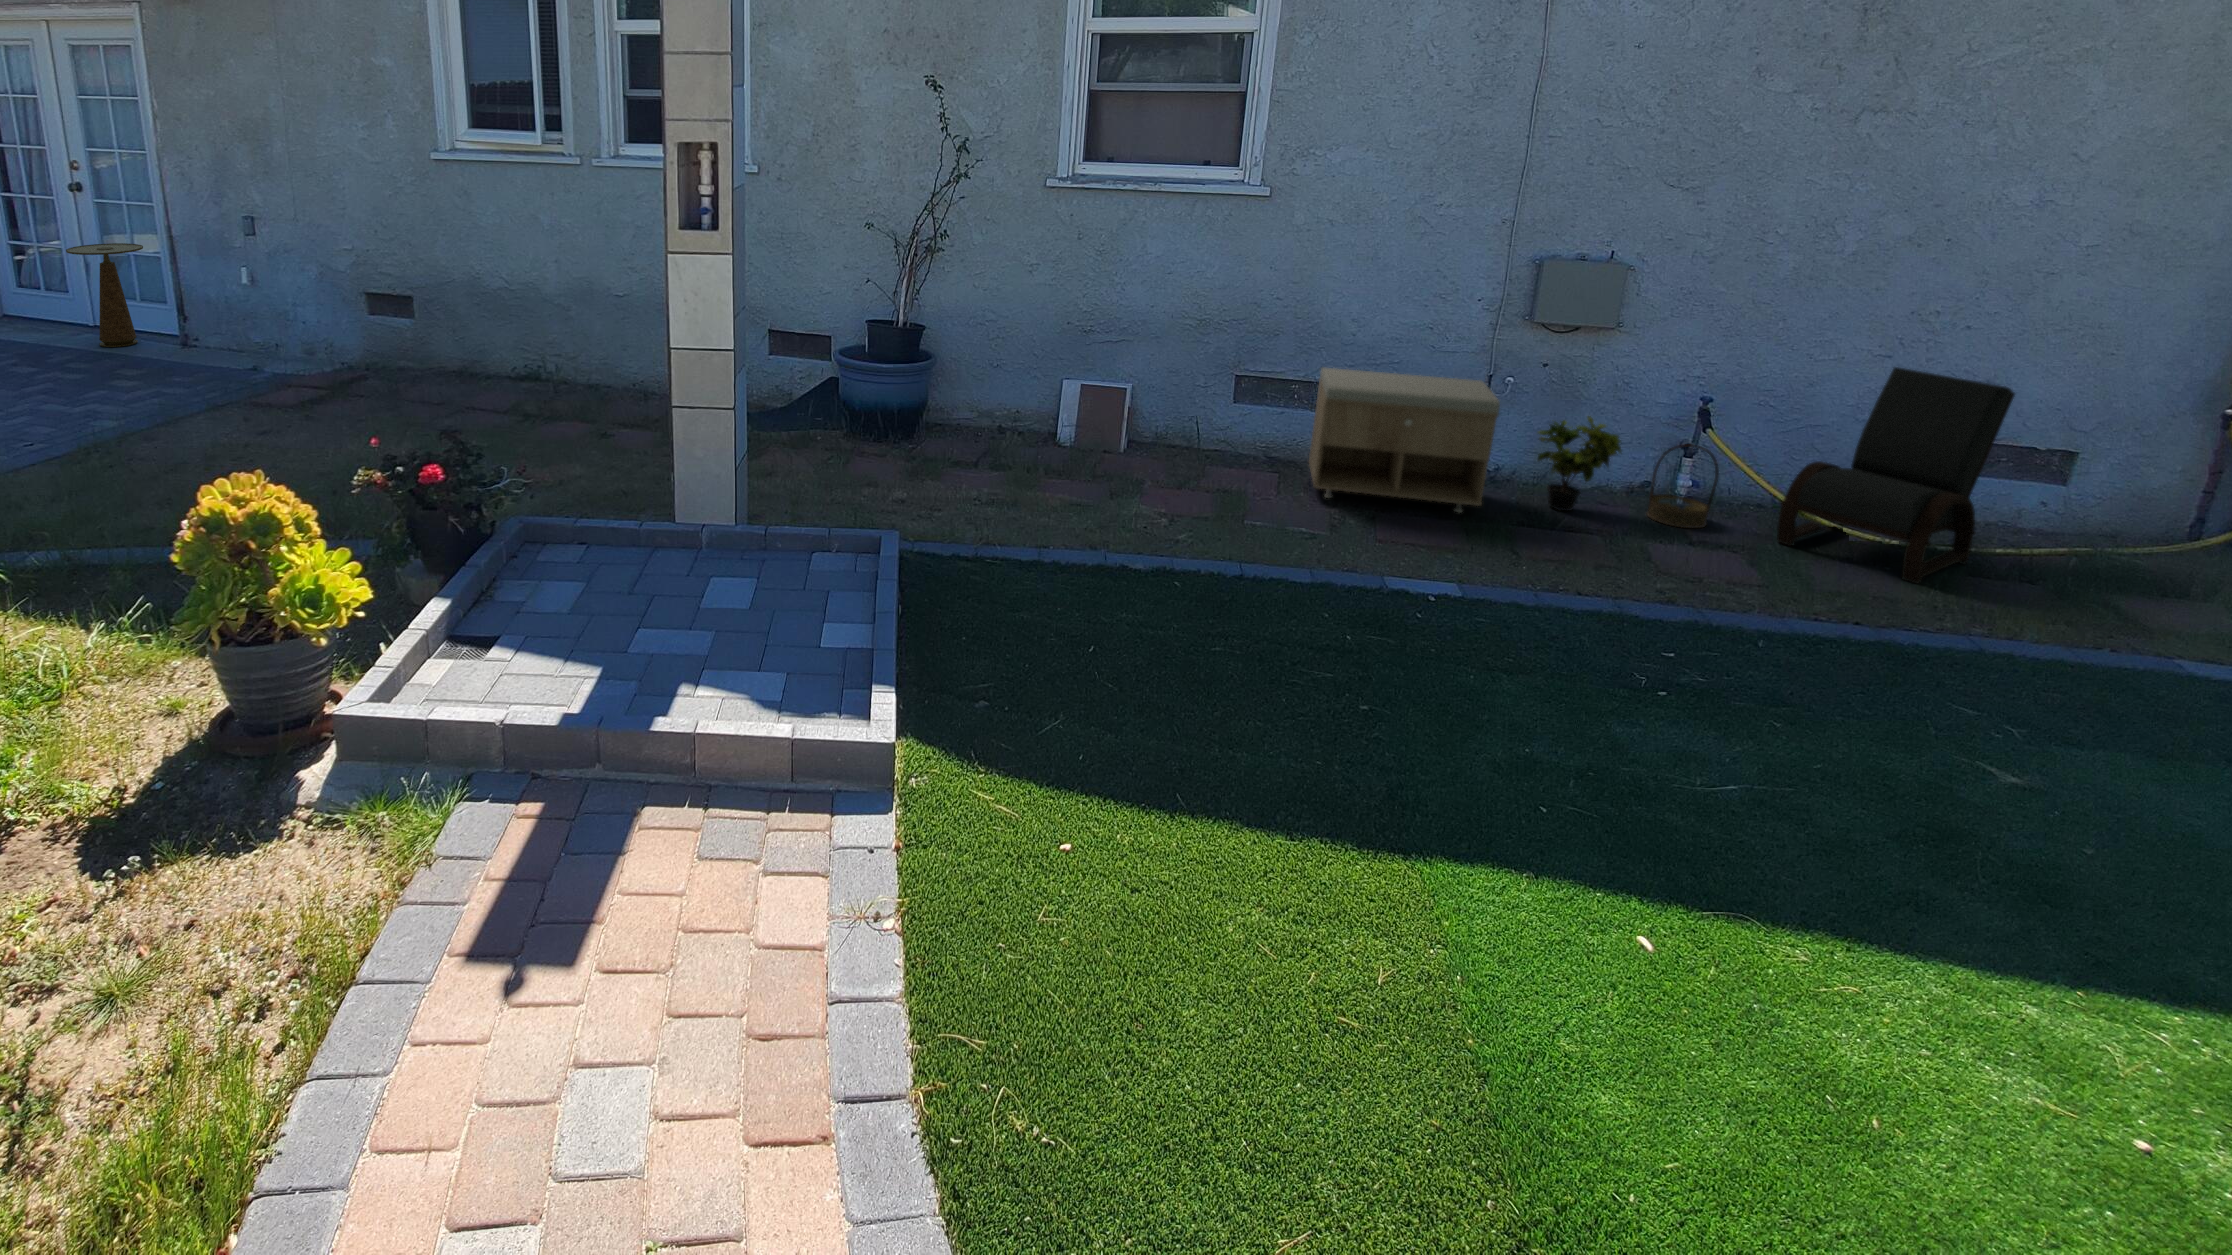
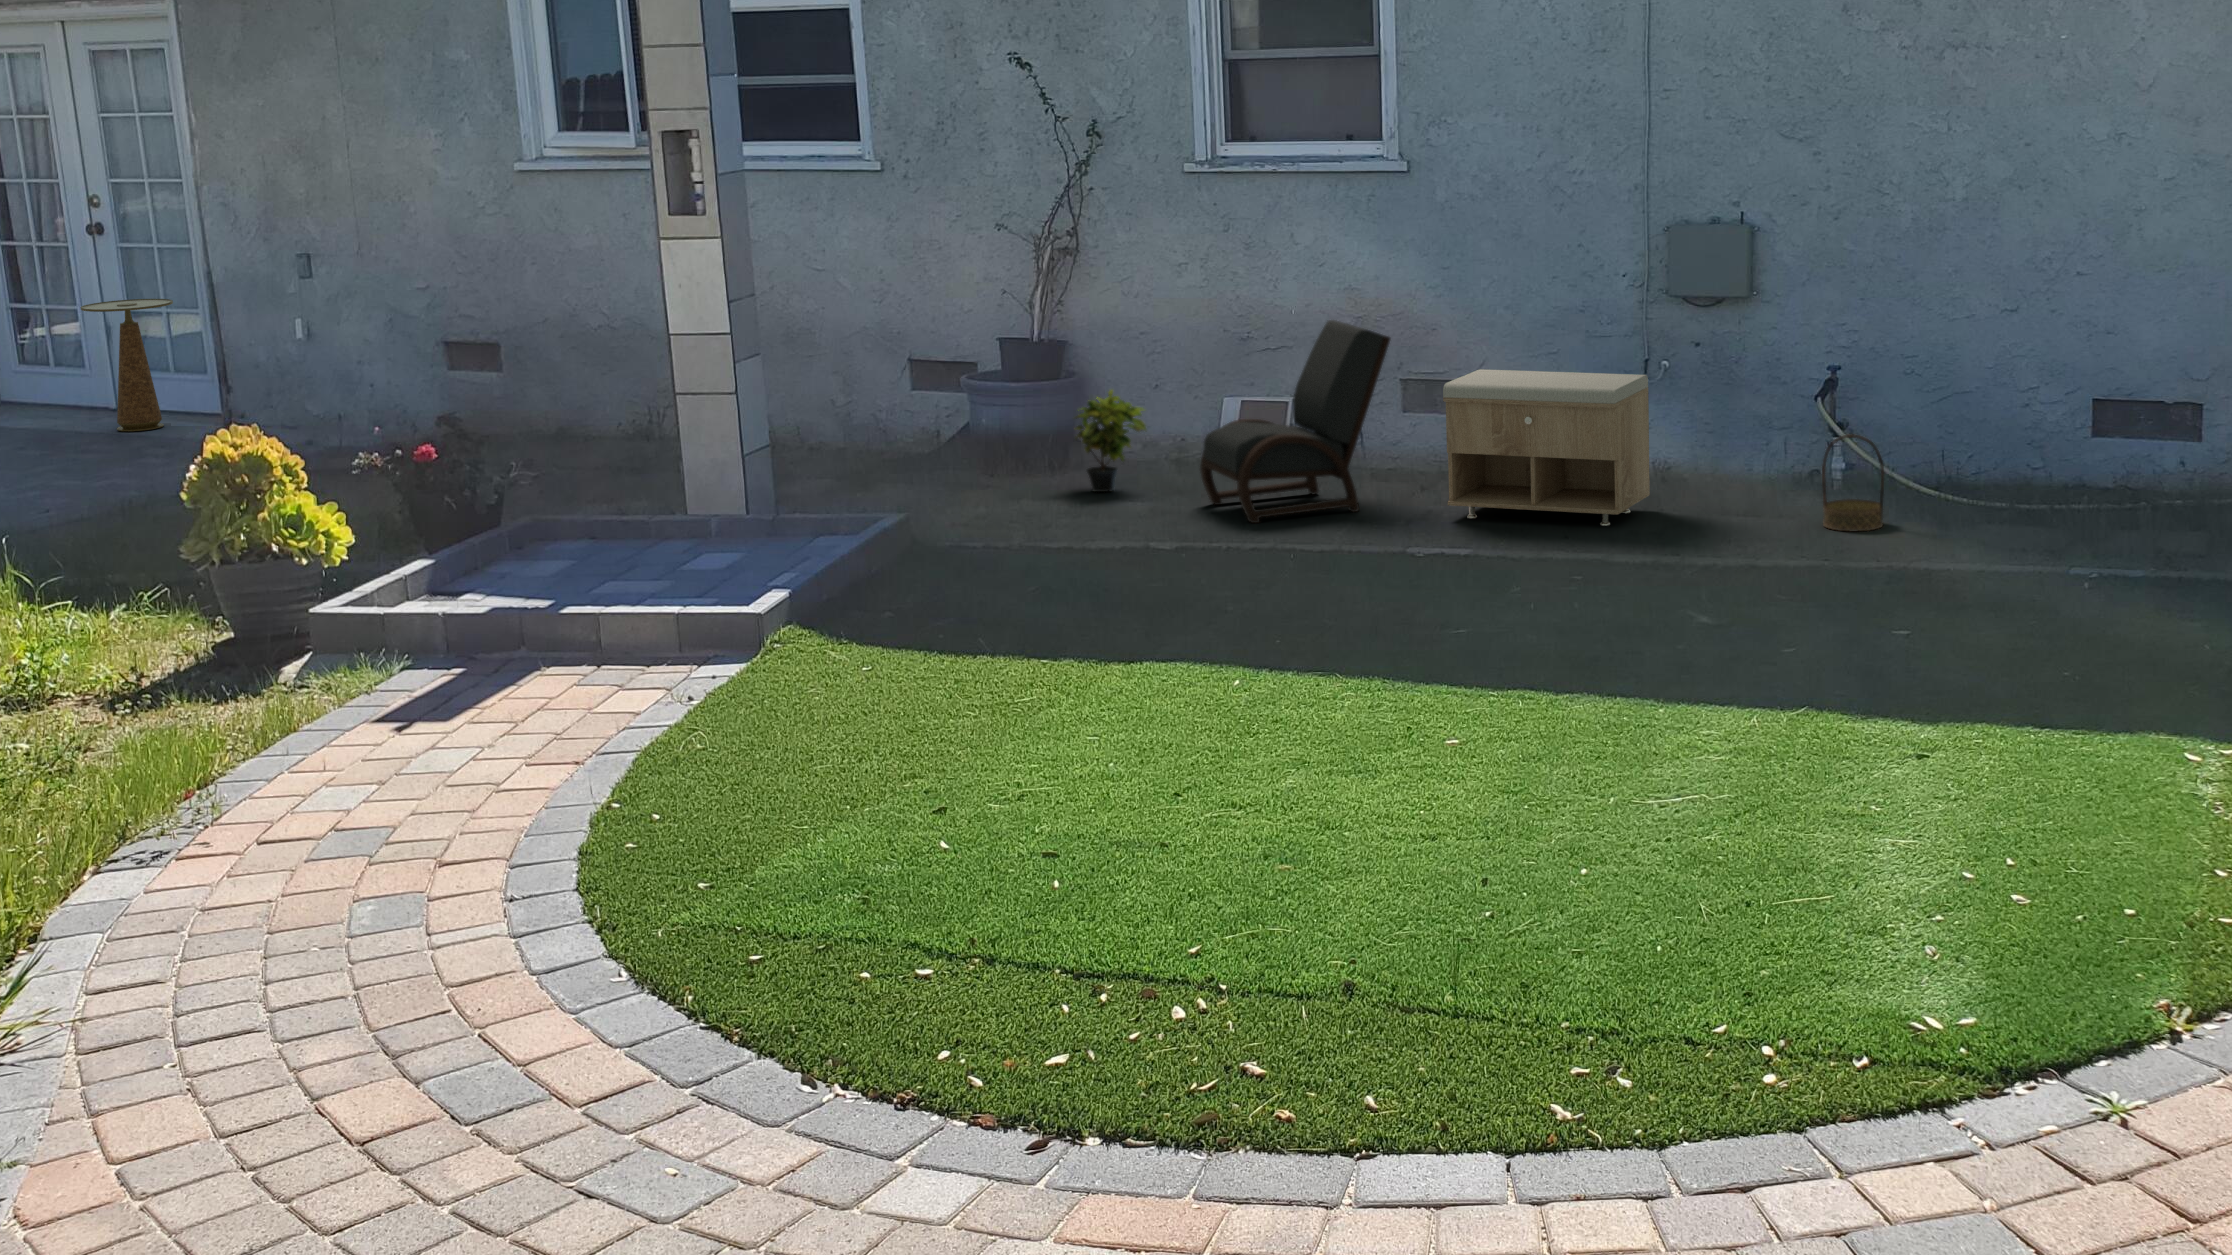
lounge chair: present [1777,367,2015,584] -> present [1200,320,1391,523]
potted plant: present [1538,416,1621,511] -> present [1075,390,1146,492]

